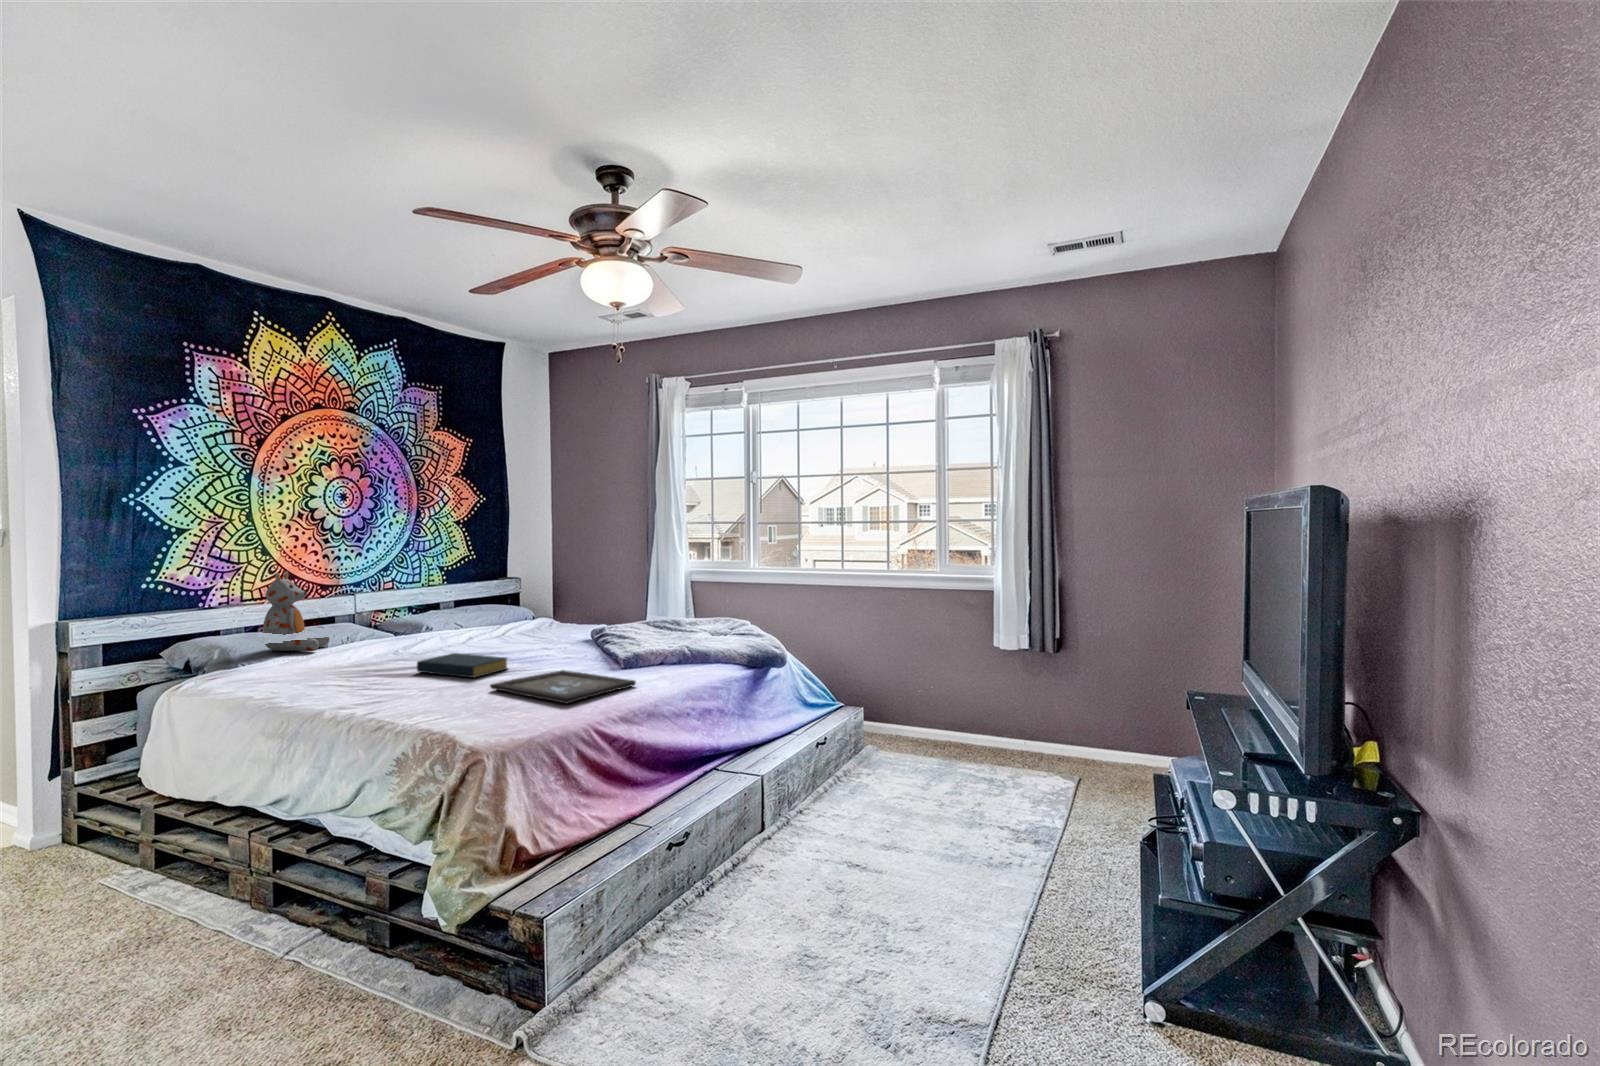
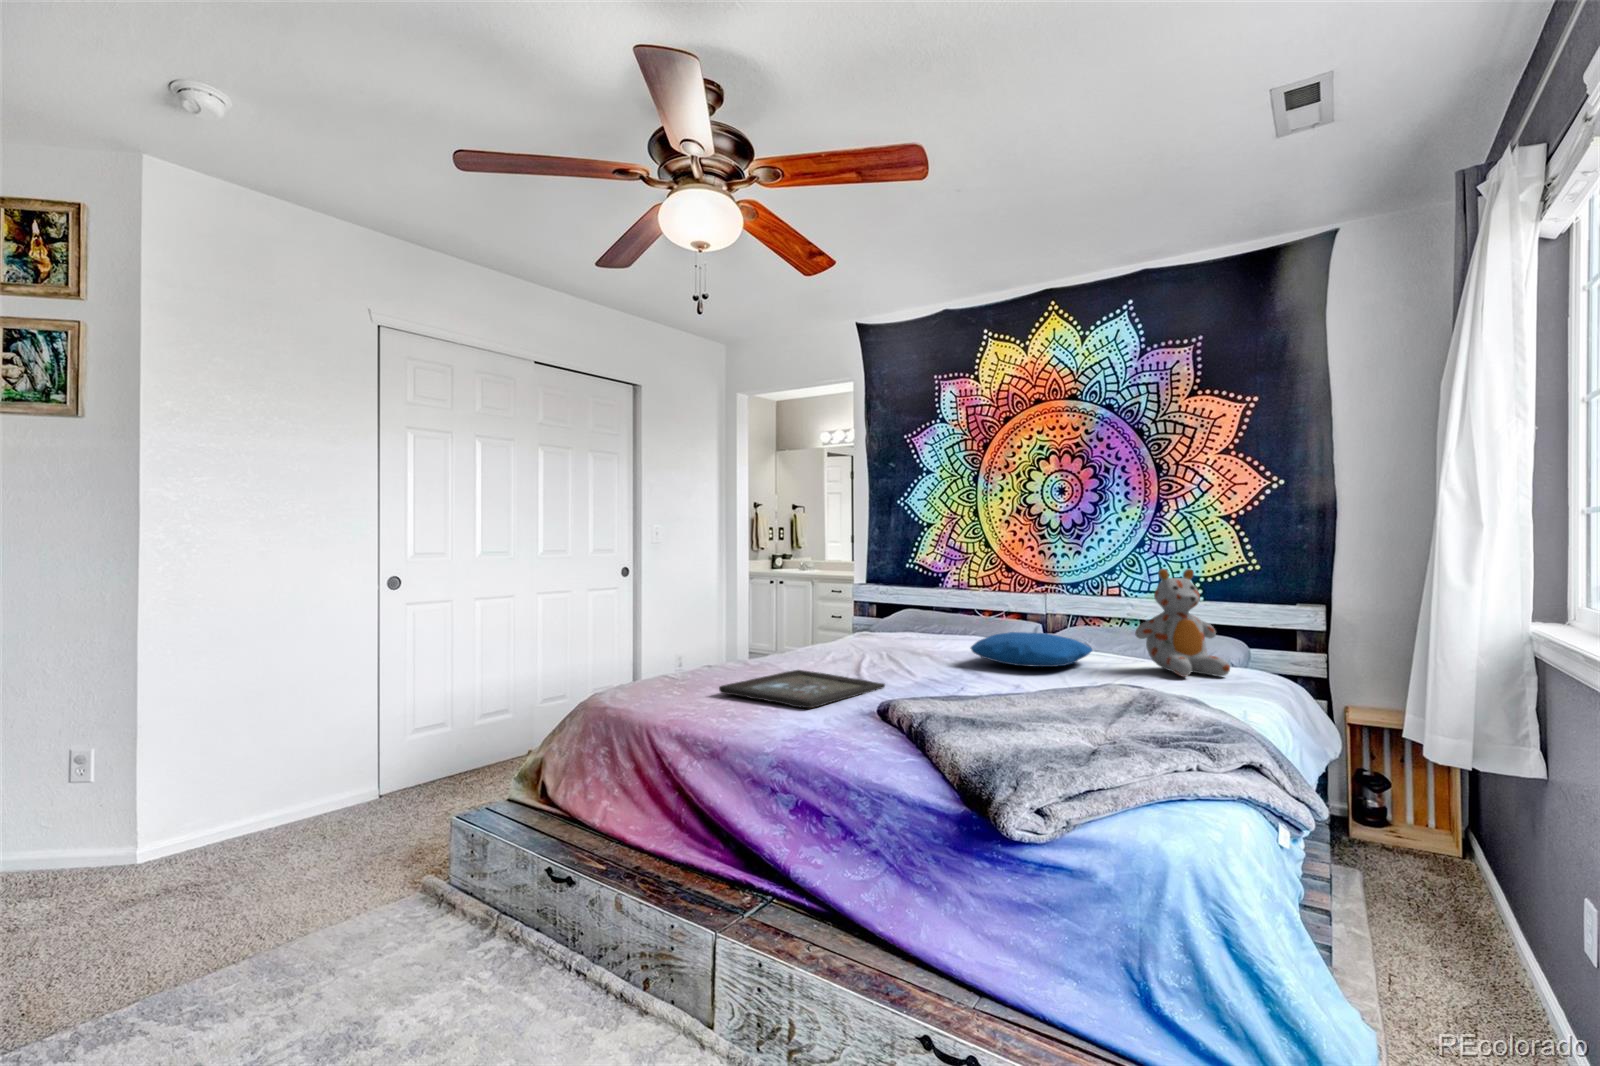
stuffed bear: present [262,571,329,651] -> present [1135,569,1230,677]
pillow: none [444,622,546,649] -> present [970,632,1092,667]
hardback book: present [417,653,507,678] -> none [850,647,928,674]

